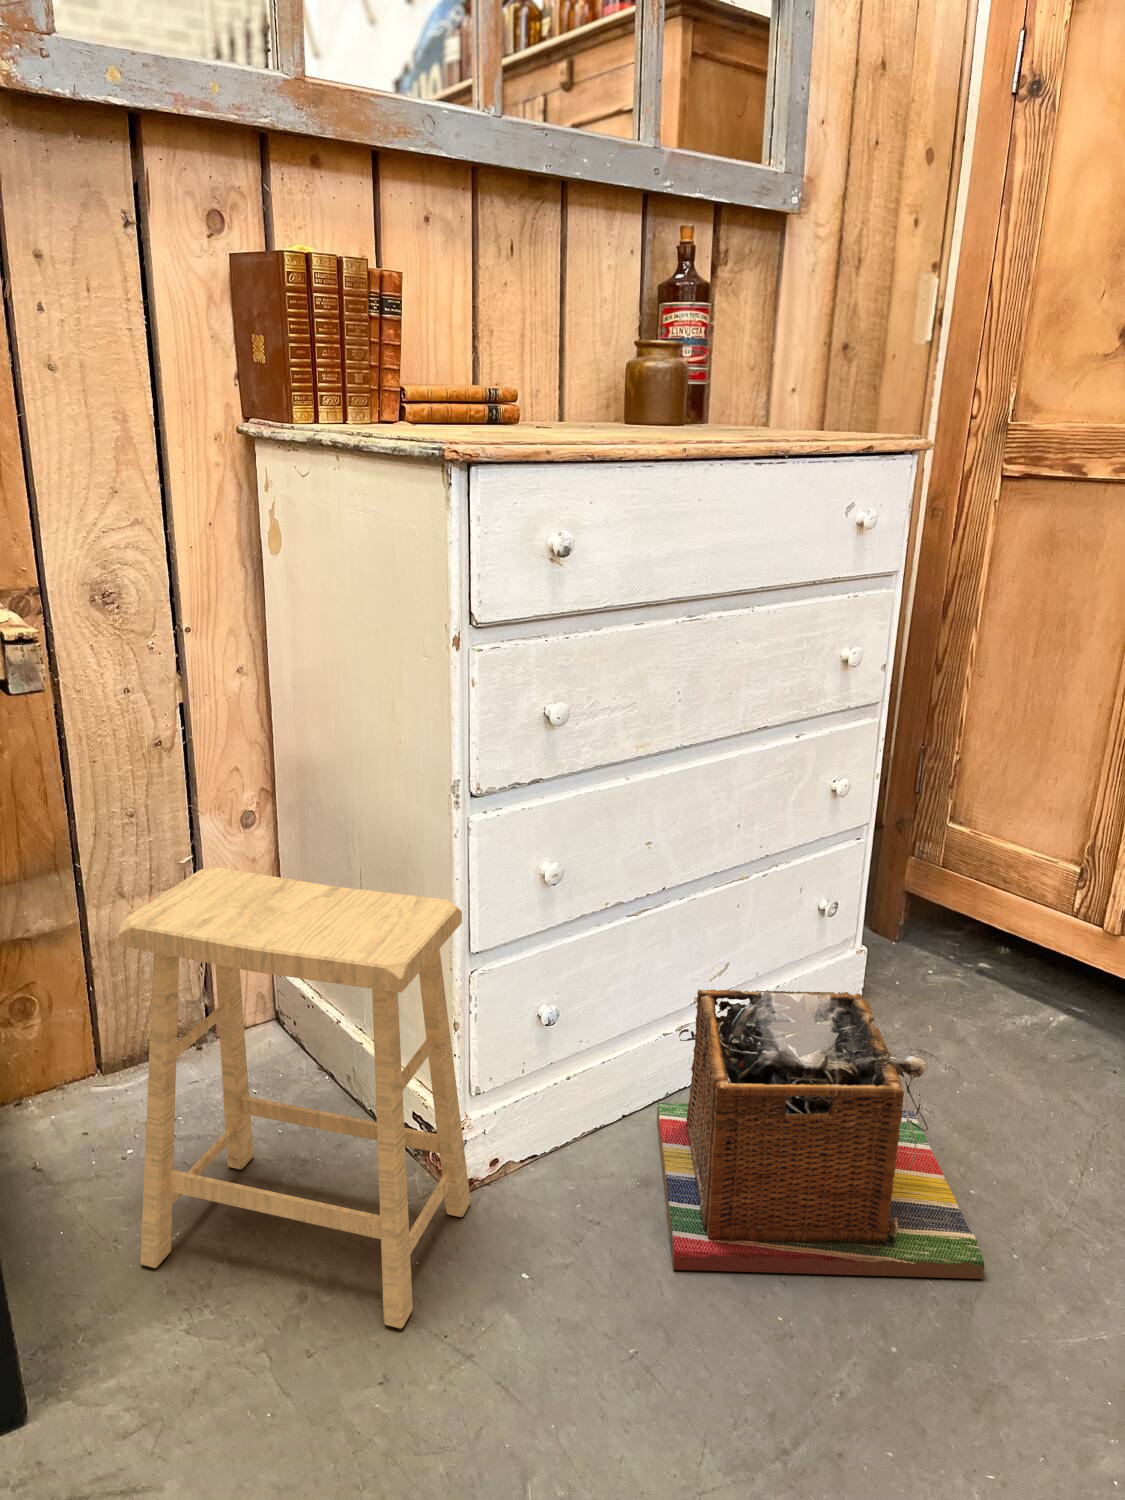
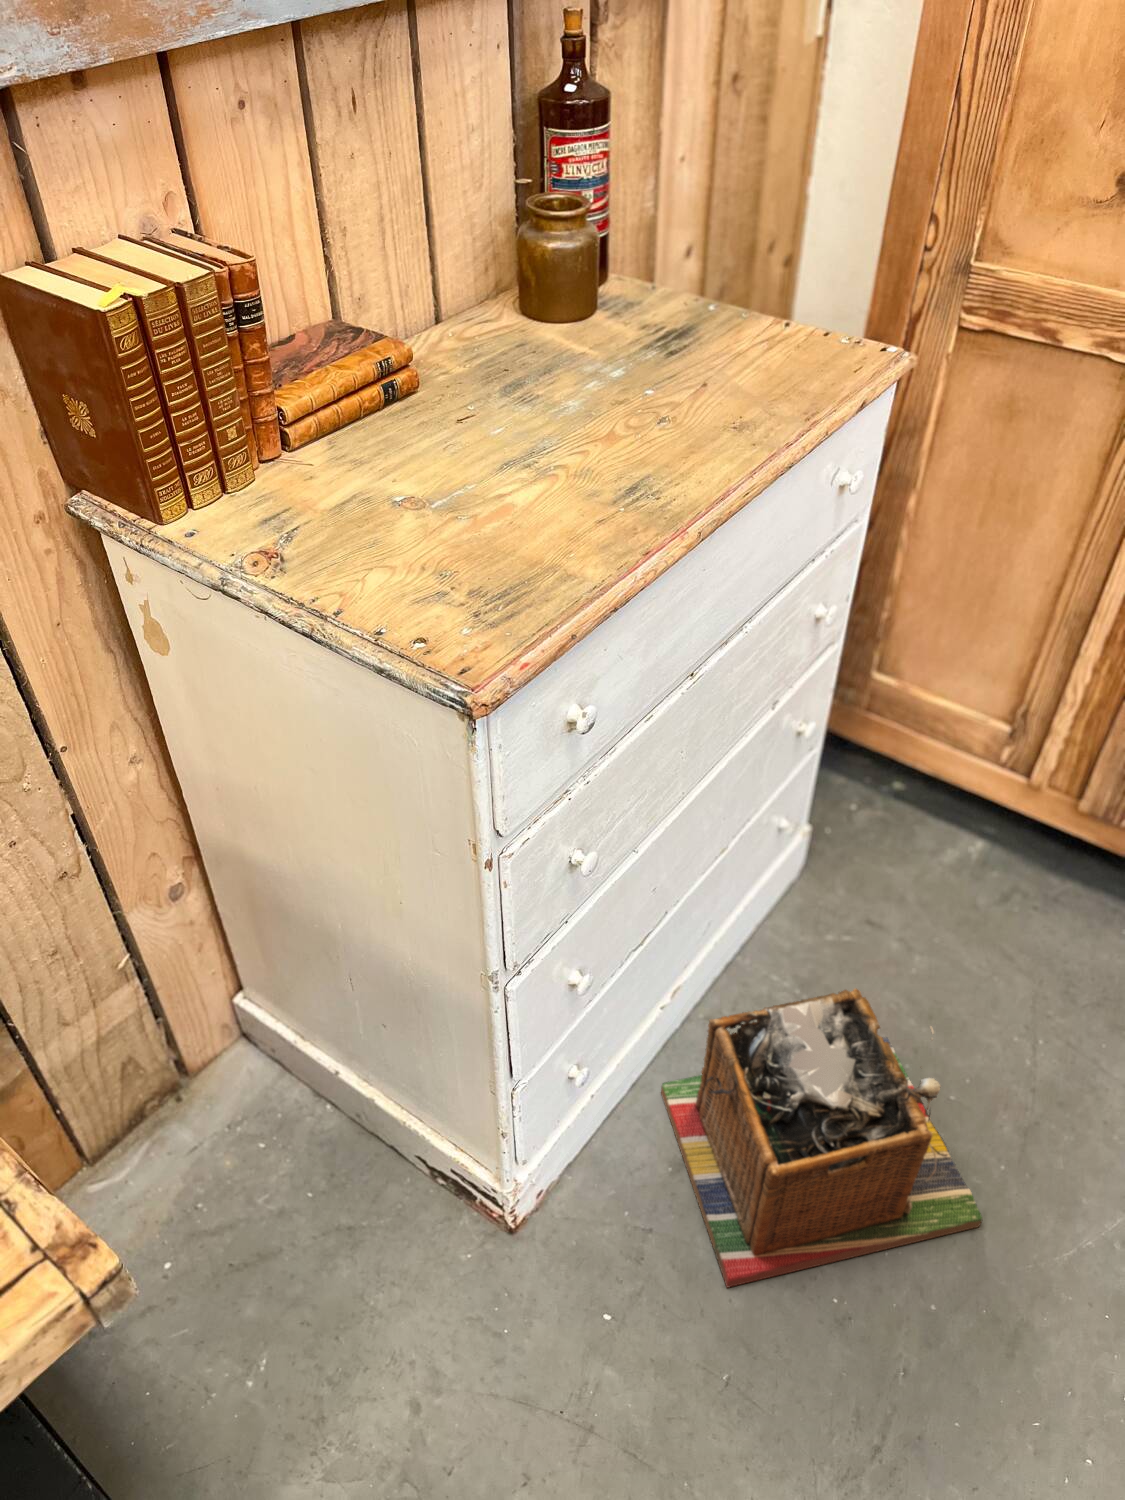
footstool: present [119,867,471,1329] -> none [165,1082,524,1431]

